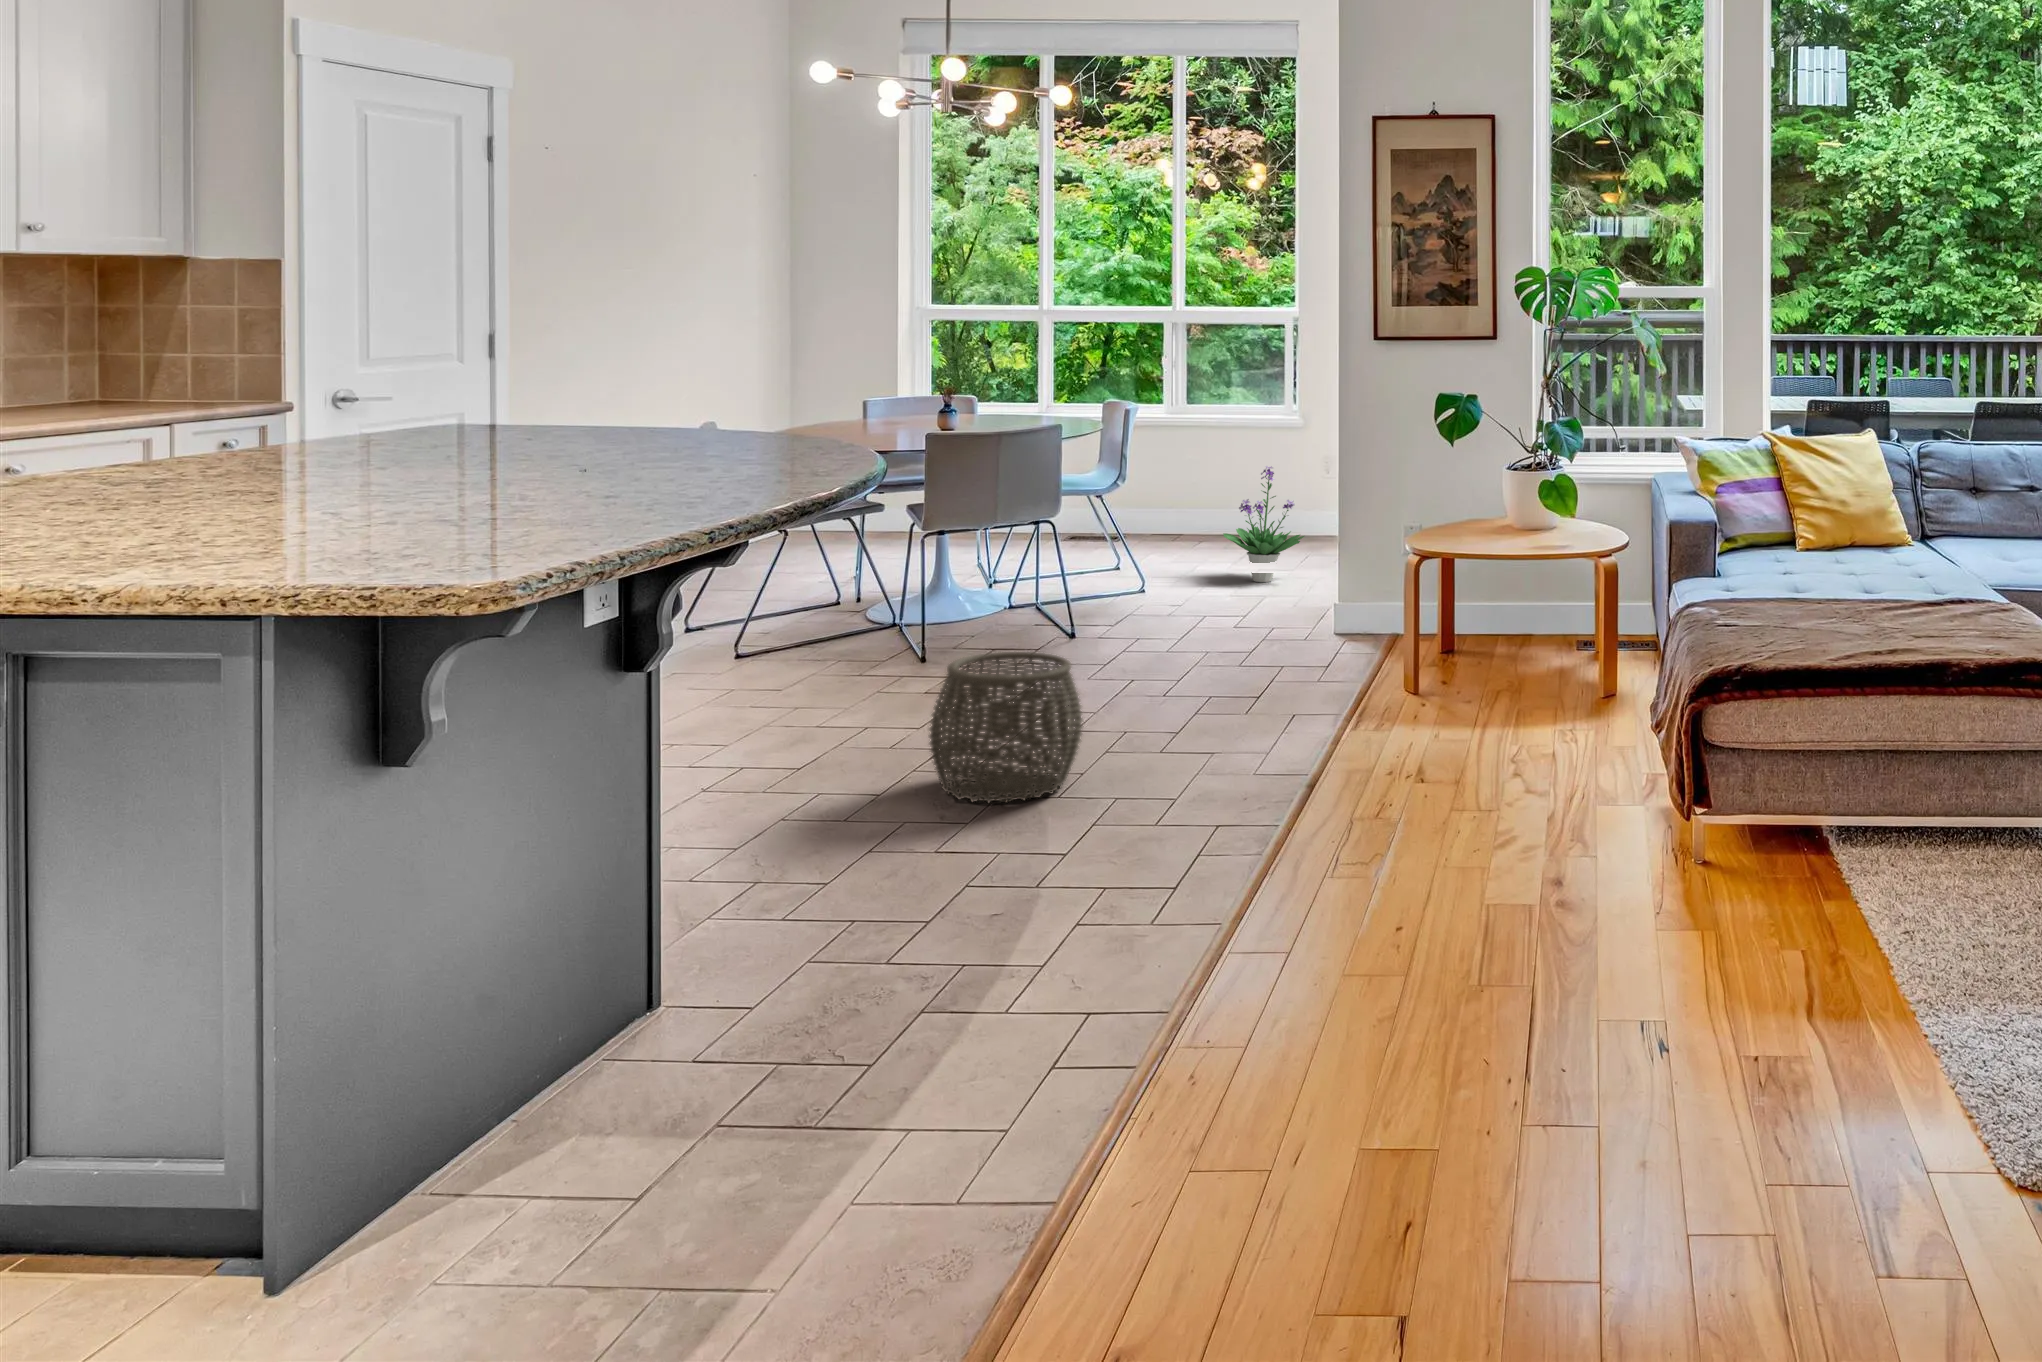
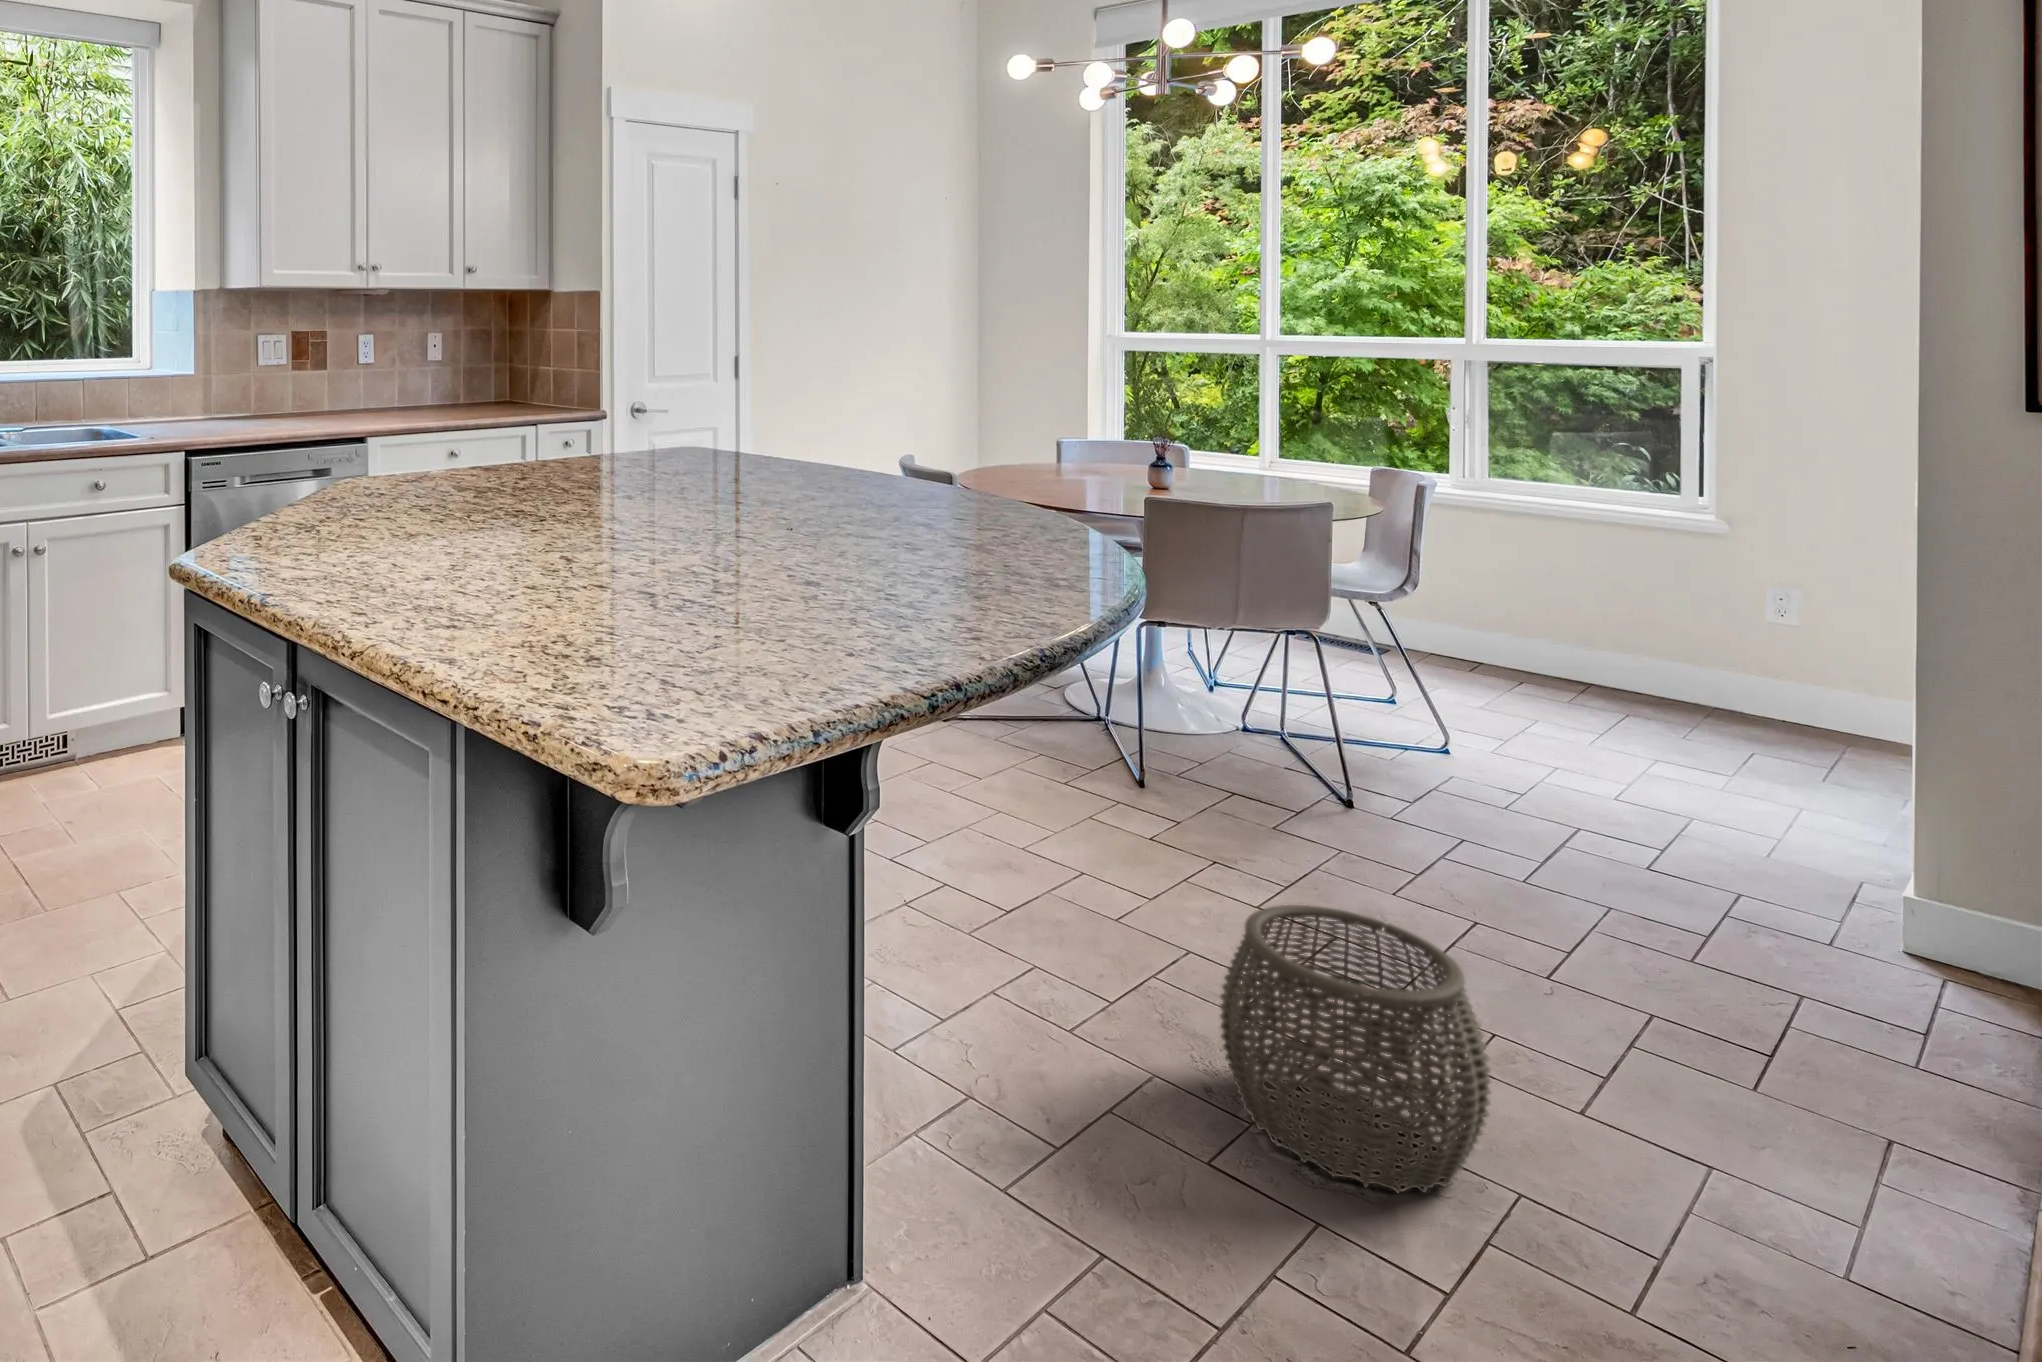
potted plant: present [1223,466,1304,582] -> none [1530,547,1678,709]

